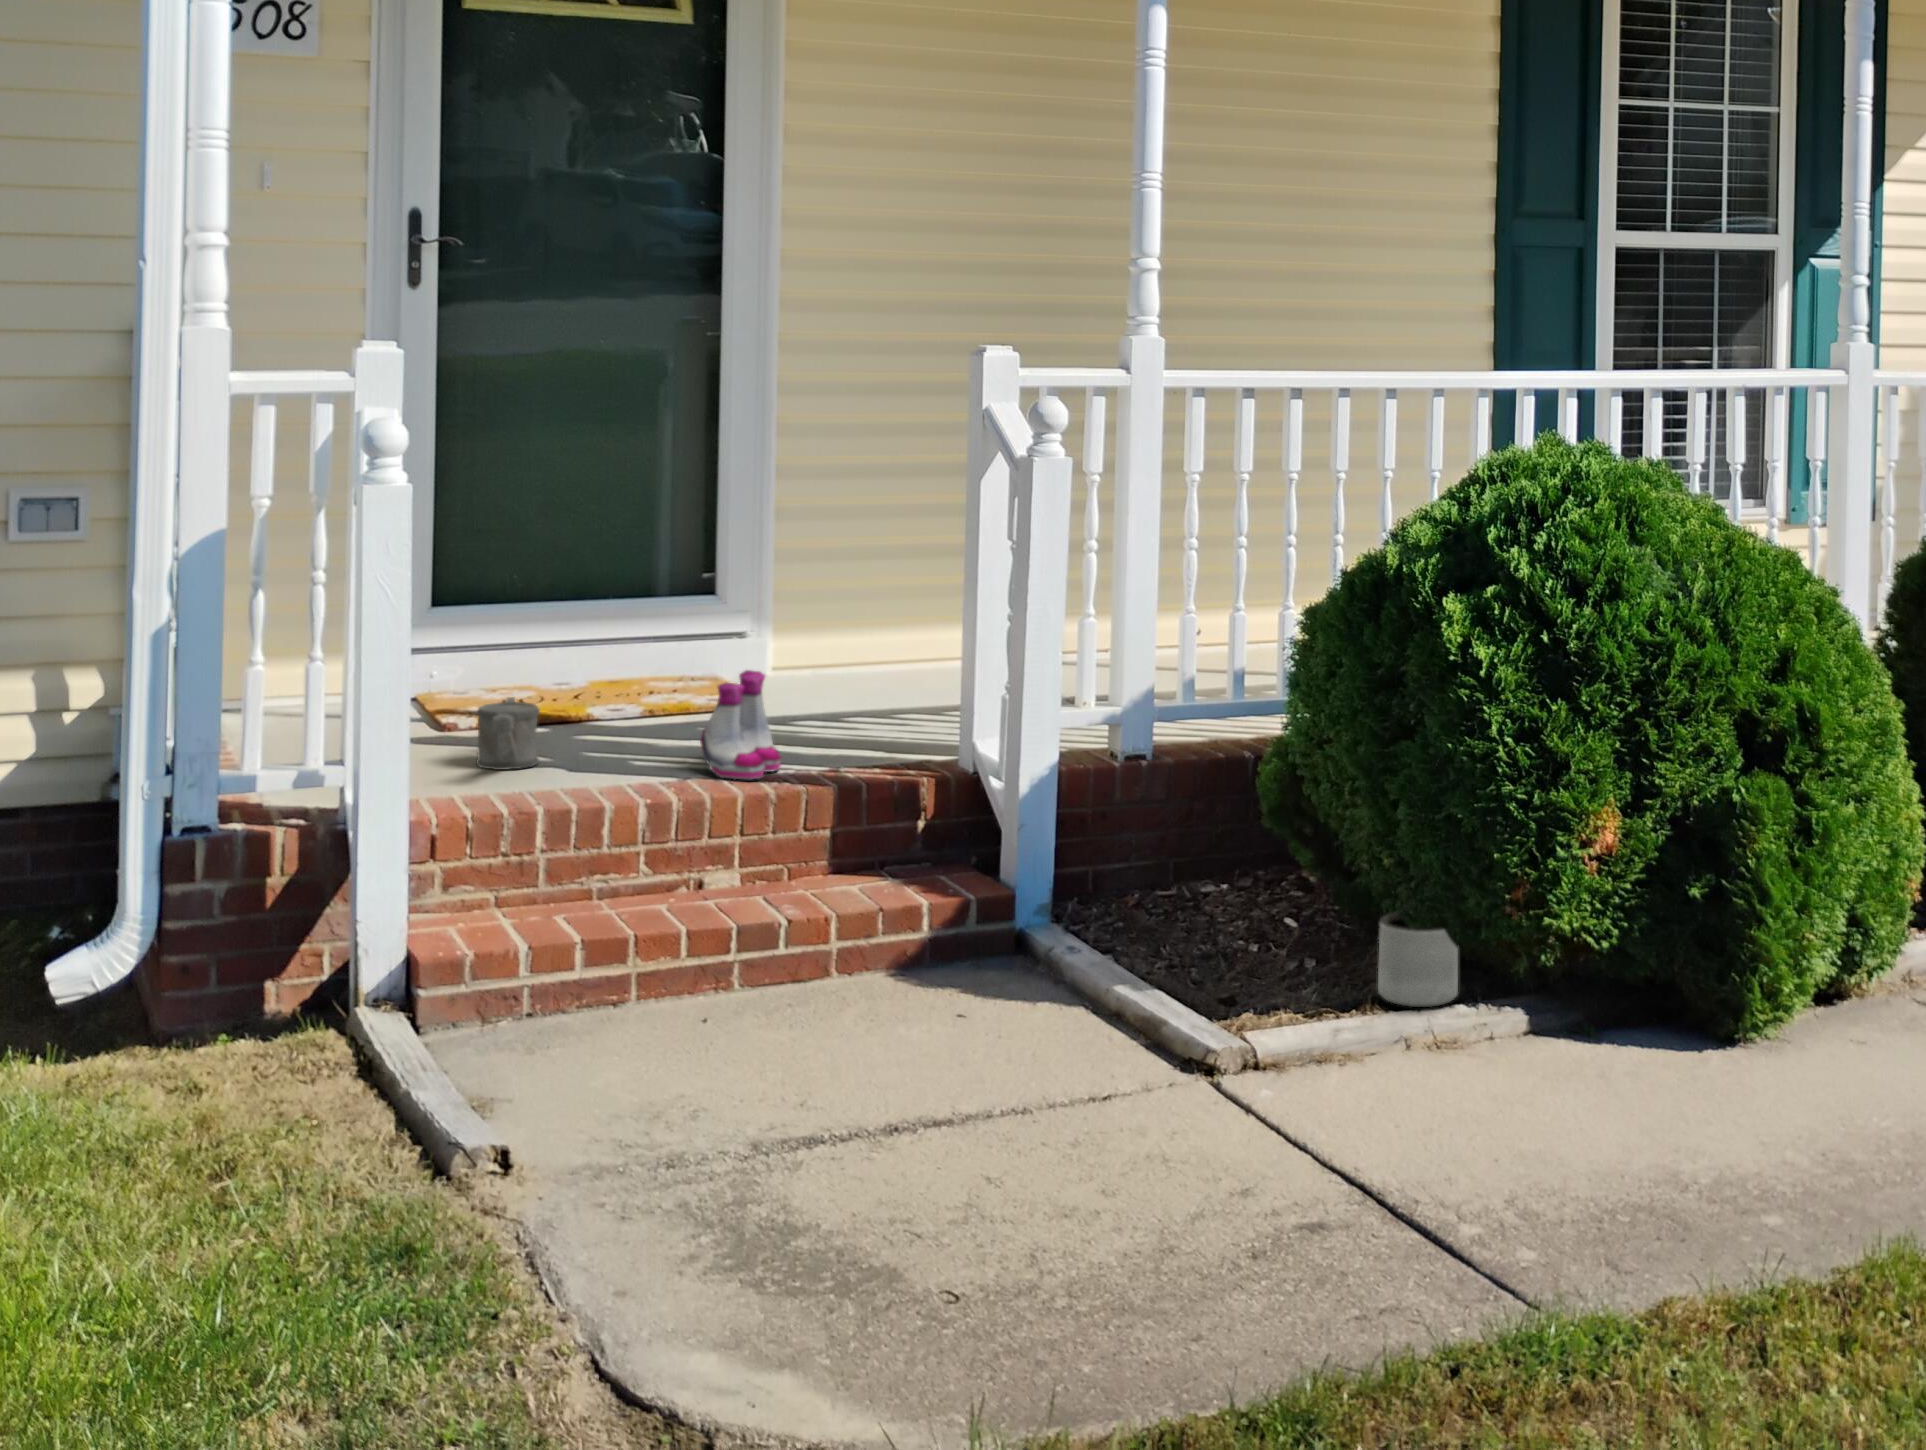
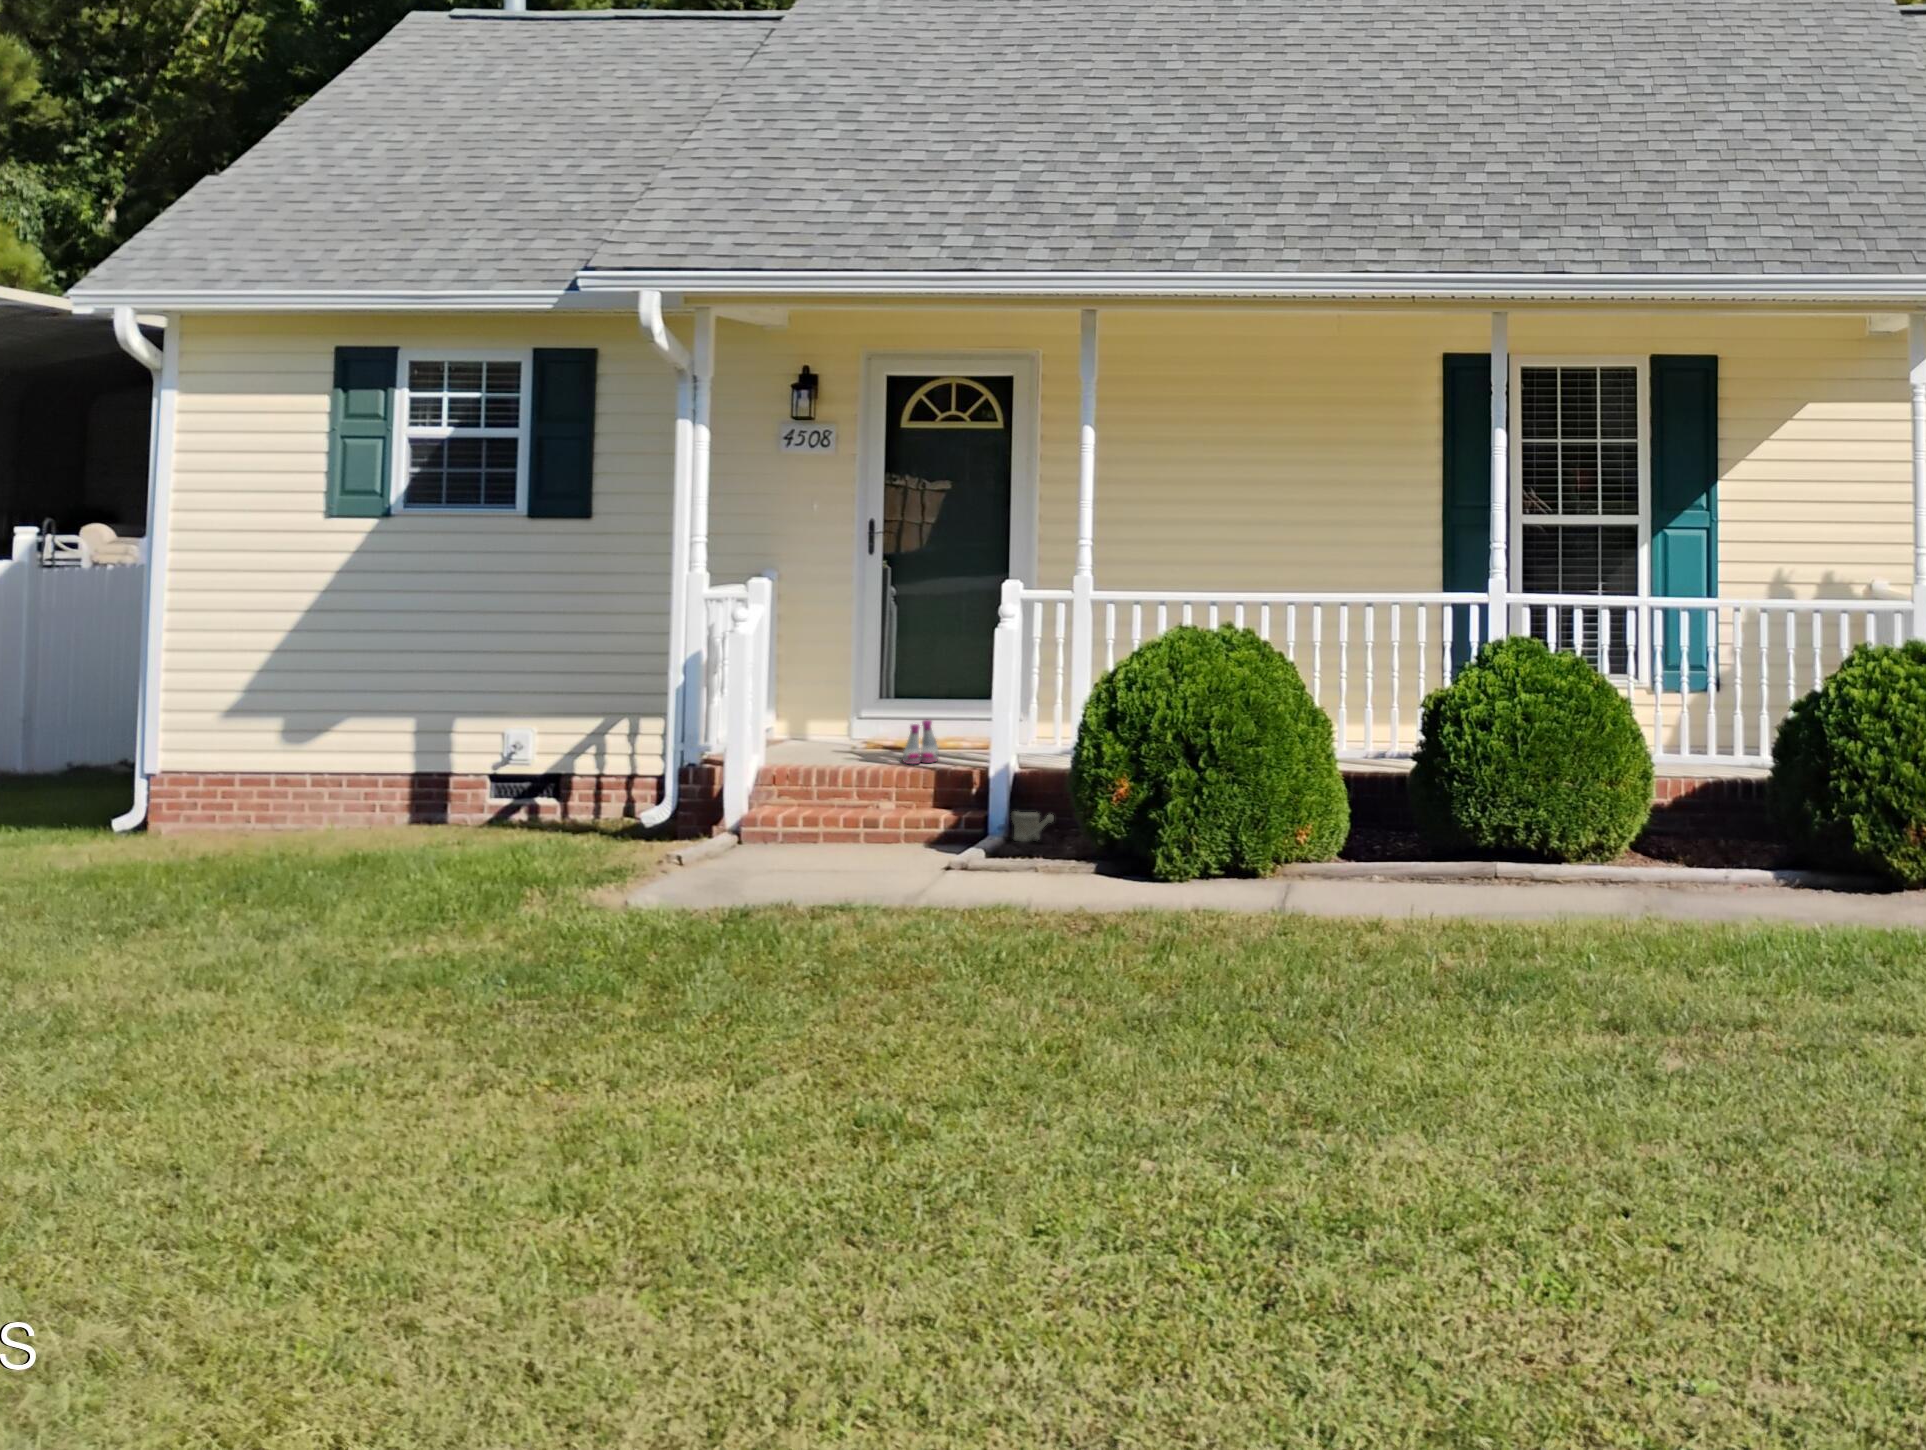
watering can: present [476,697,540,770] -> present [1011,811,1054,842]
planter: present [1378,913,1458,1007] -> none [1053,826,1086,864]

